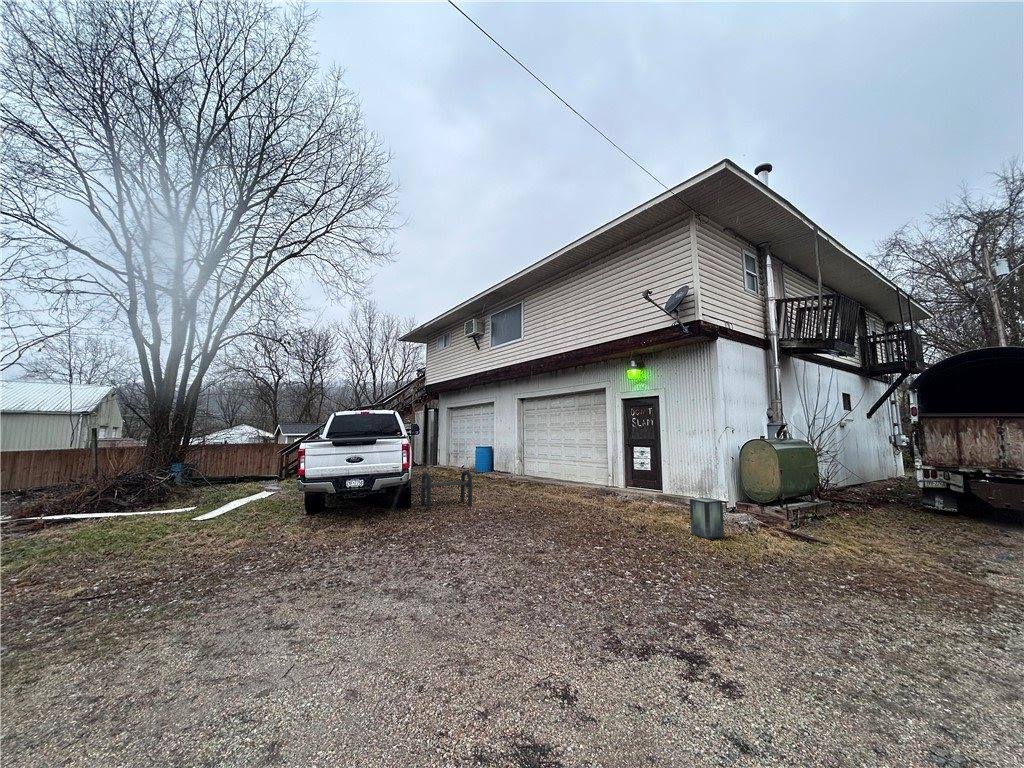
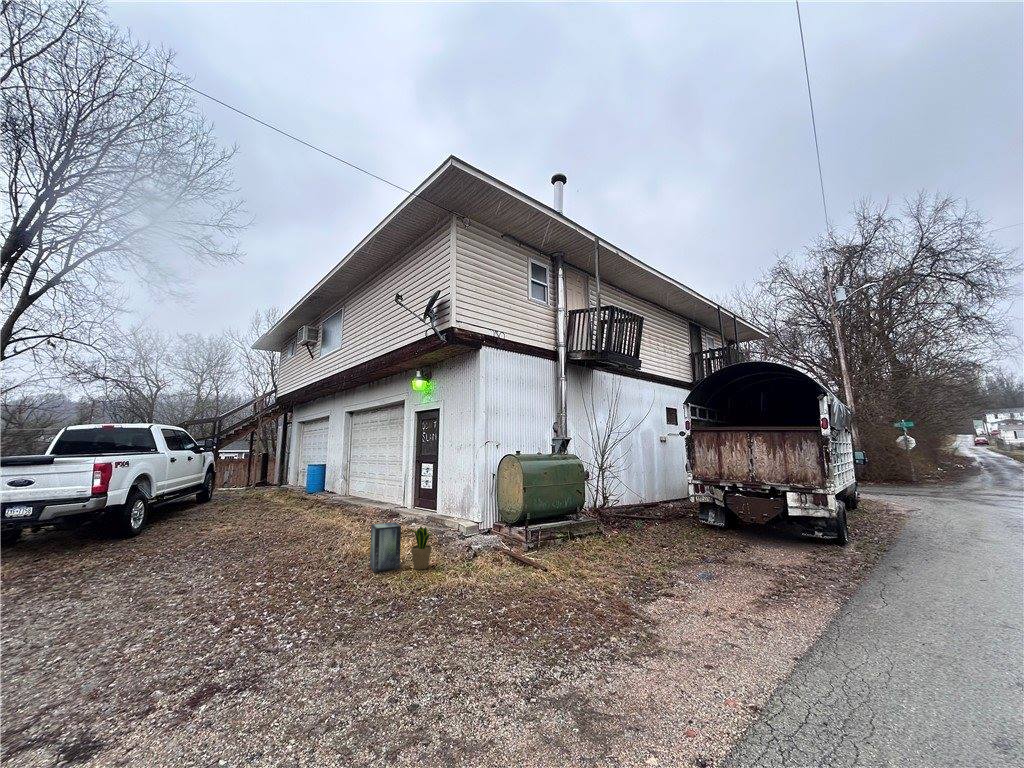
bench: present [421,471,472,509] -> none [137,492,212,539]
potted plant: none [731,501,753,538] -> present [411,526,432,569]

